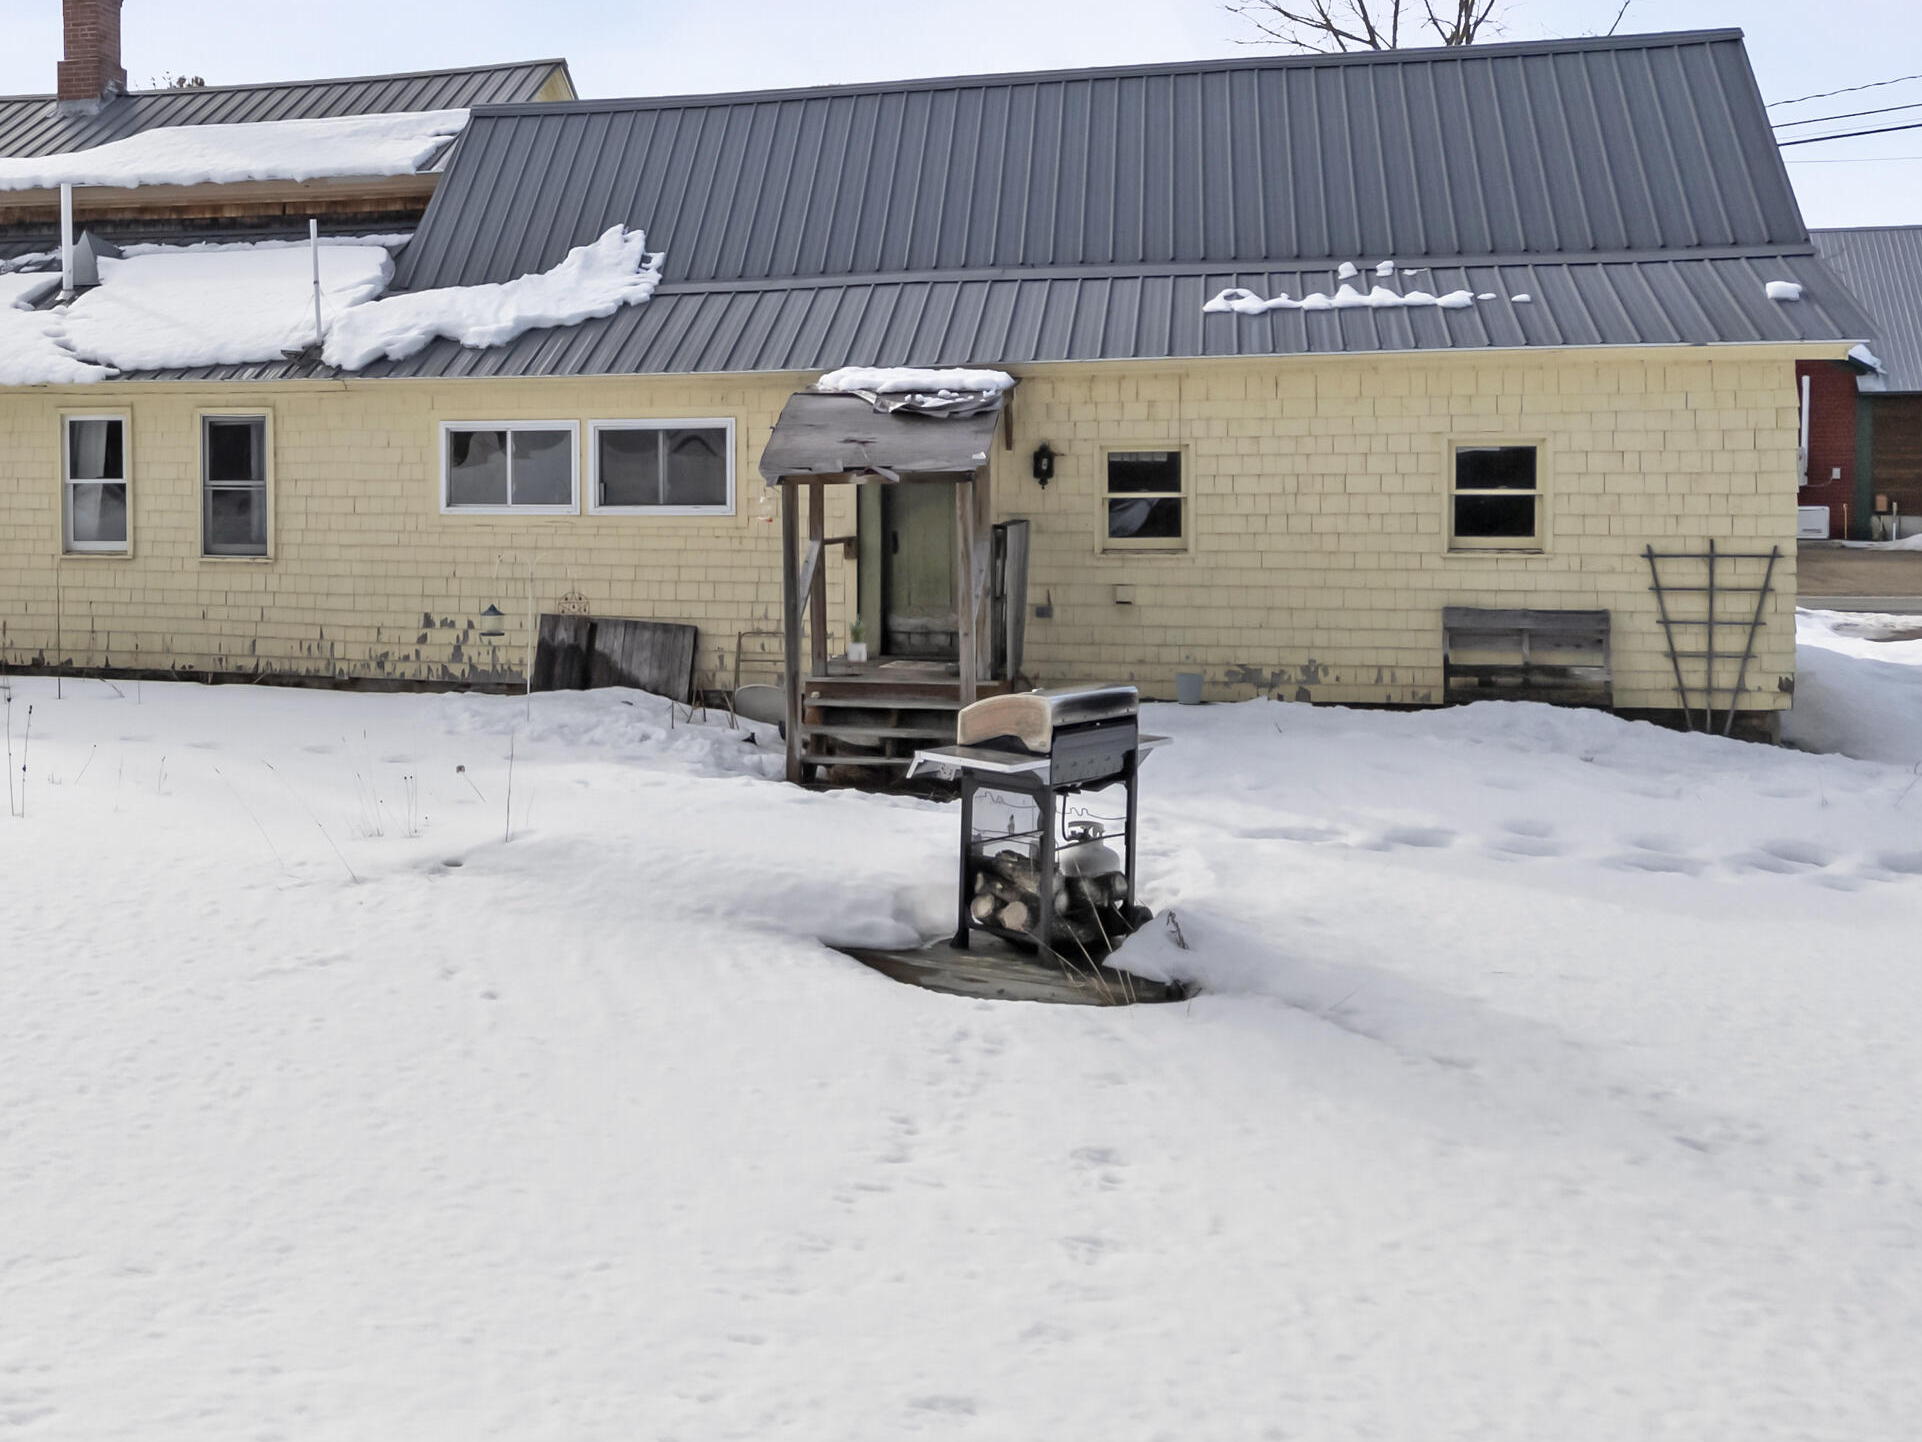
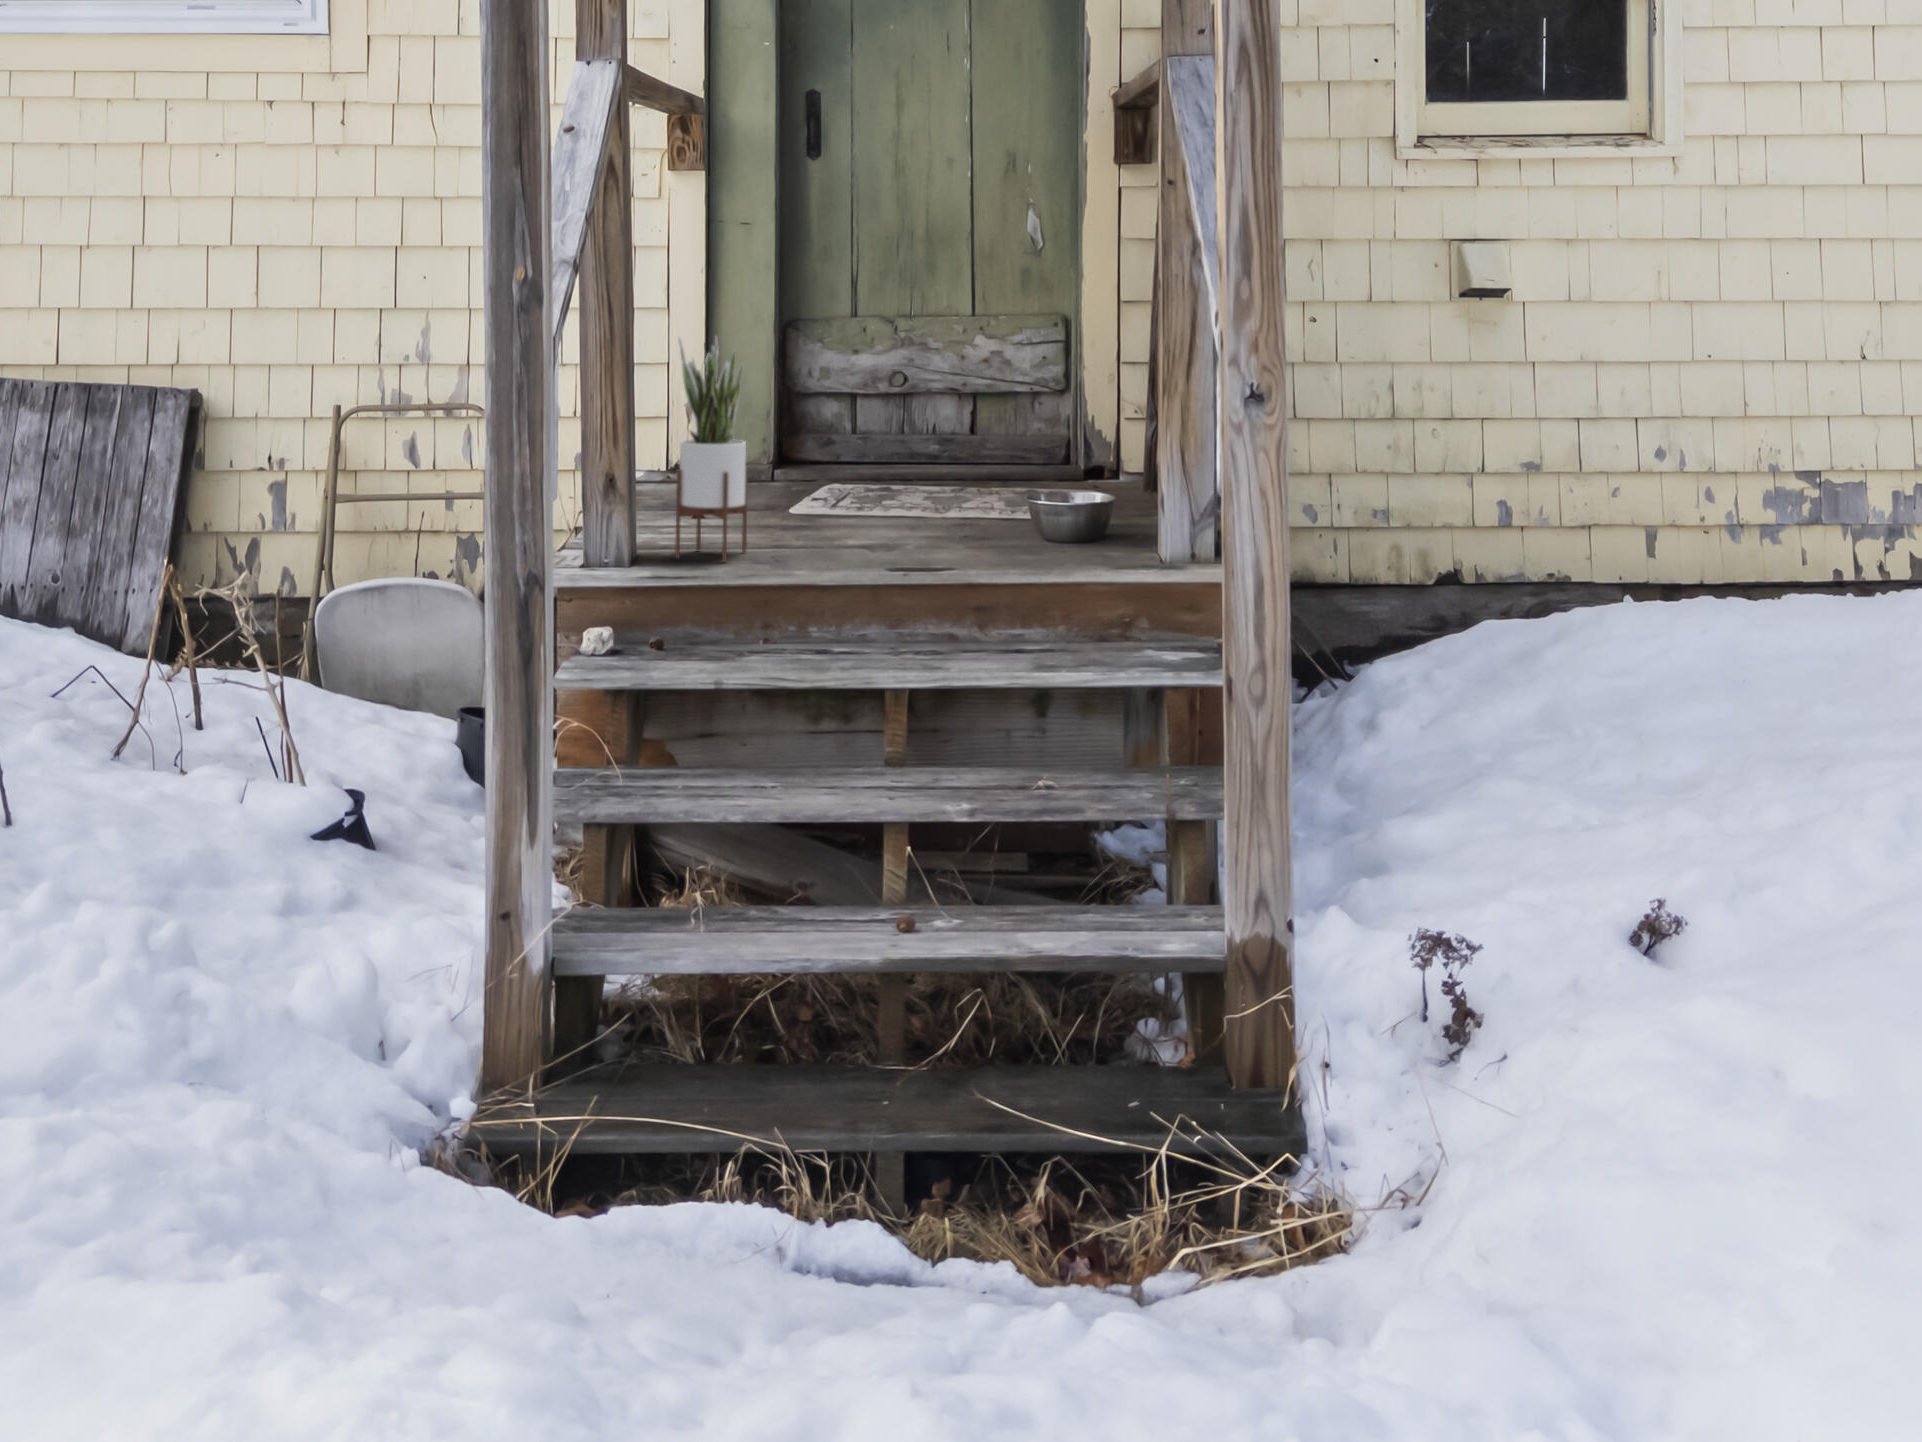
bucket: present [1175,660,1204,704] -> none [1649,464,1735,598]

